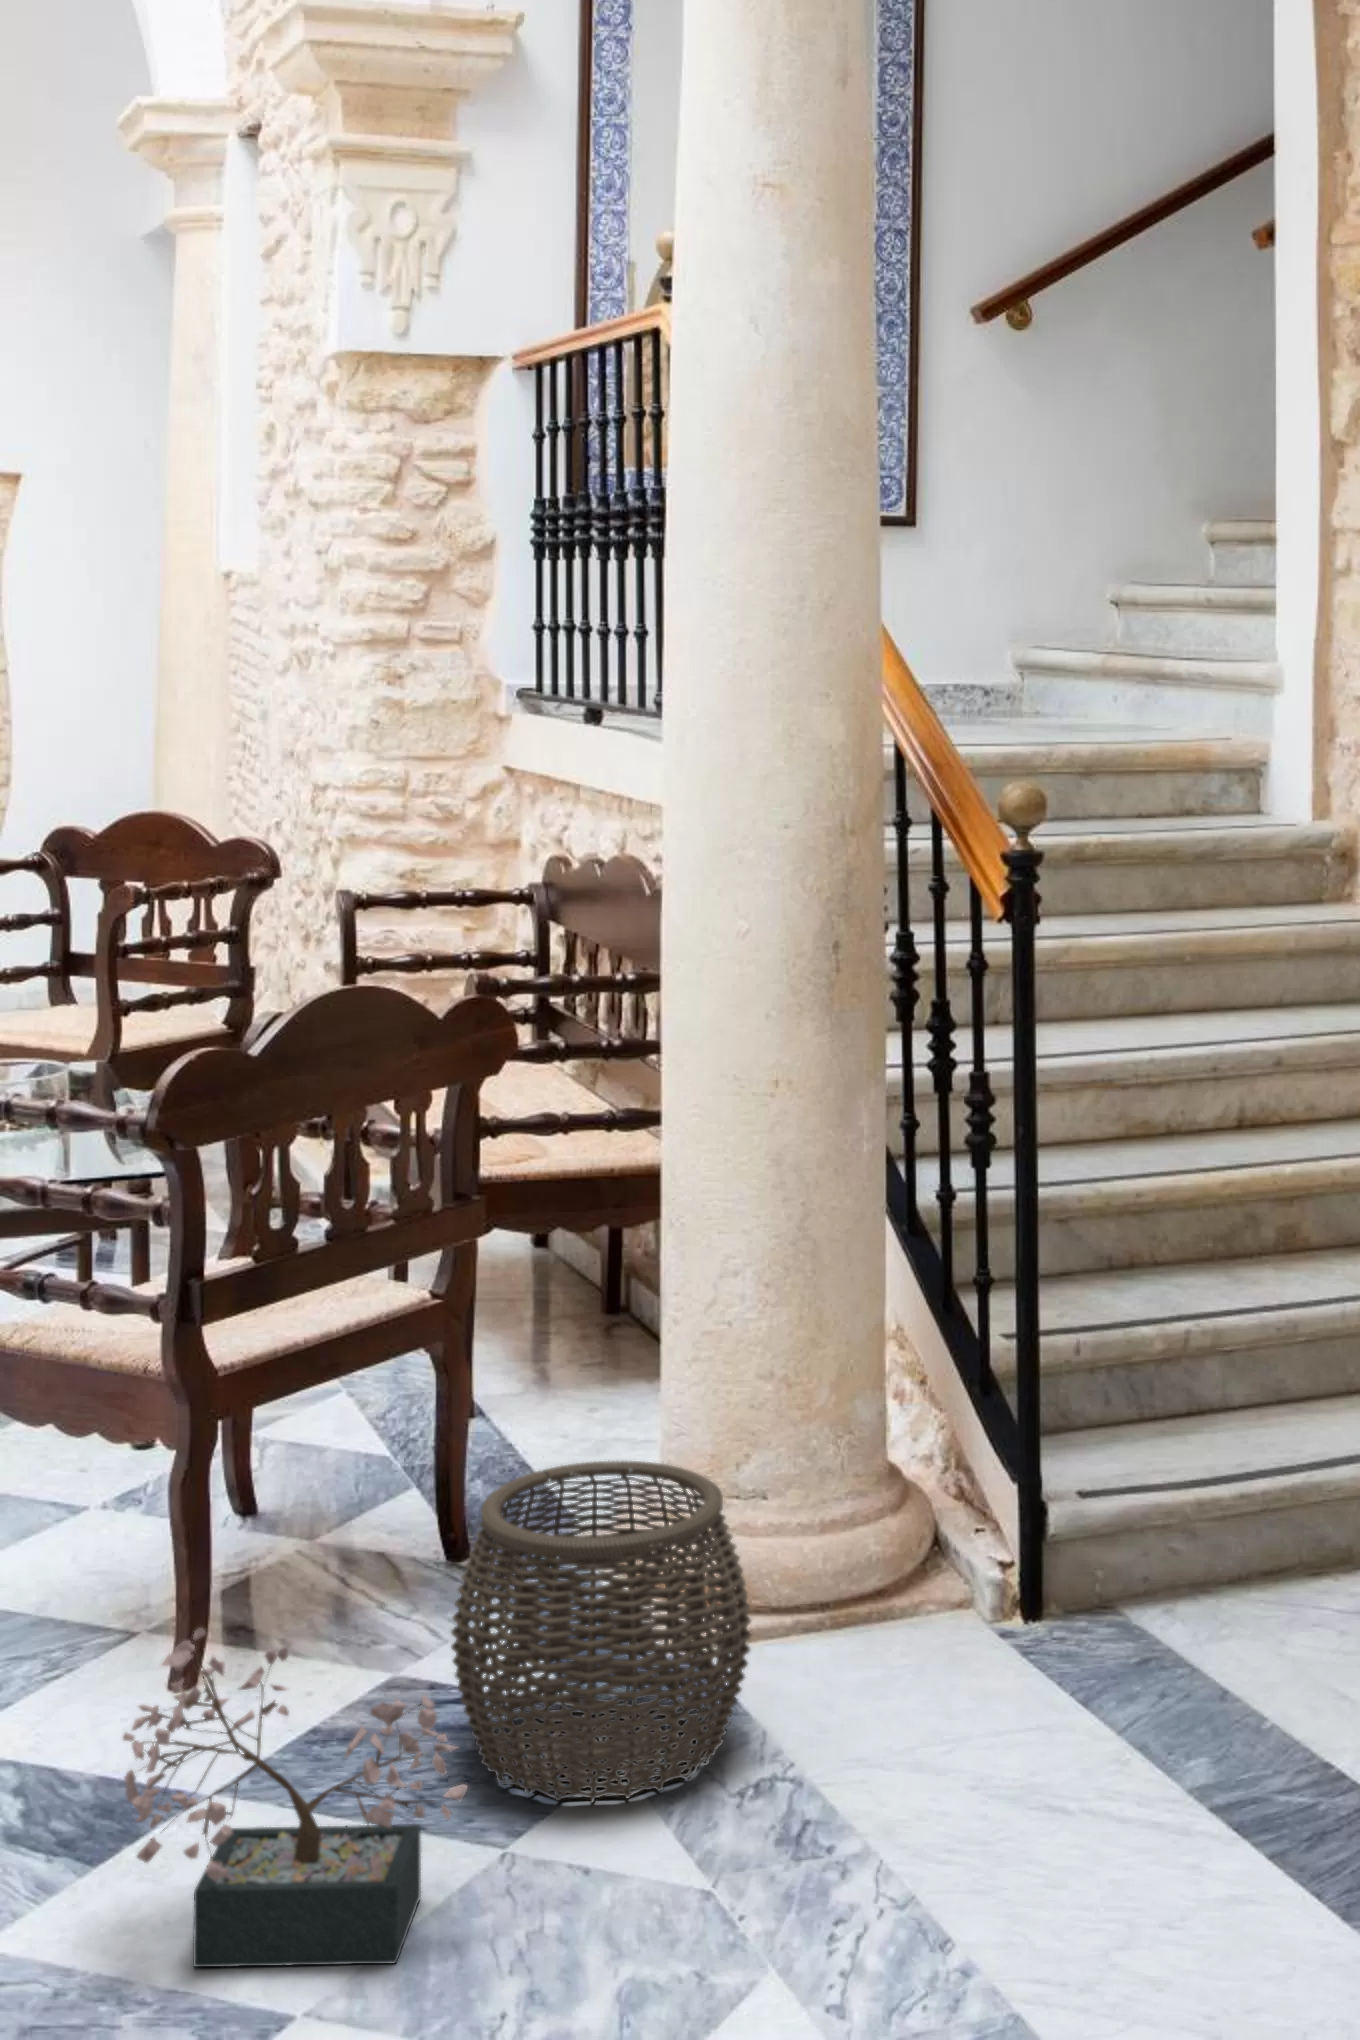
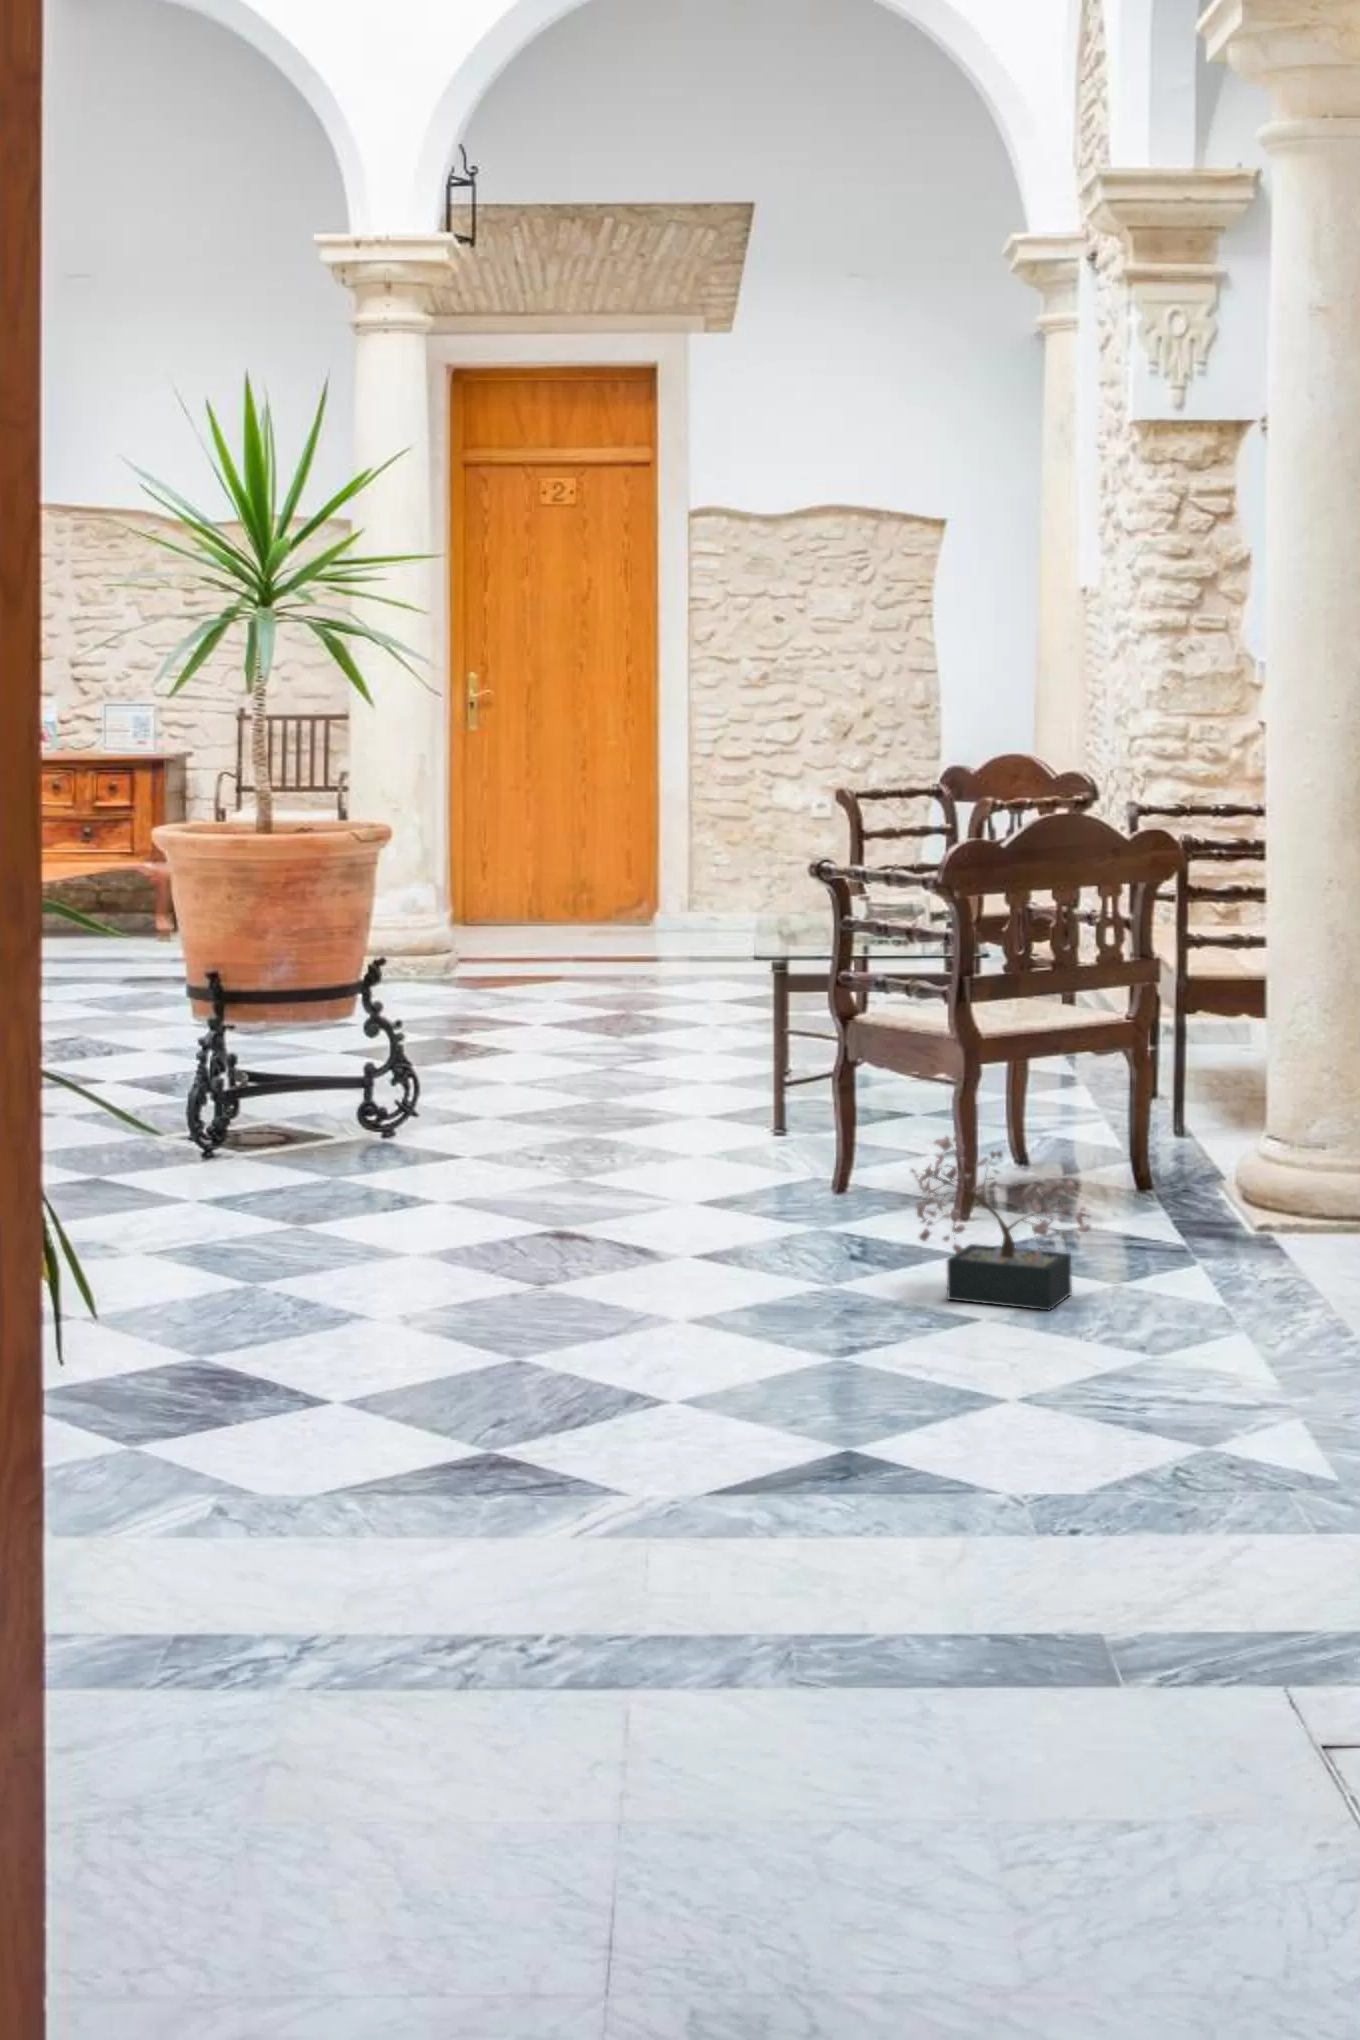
woven basket: present [451,1461,751,1802] -> none [1107,1100,1286,1278]

